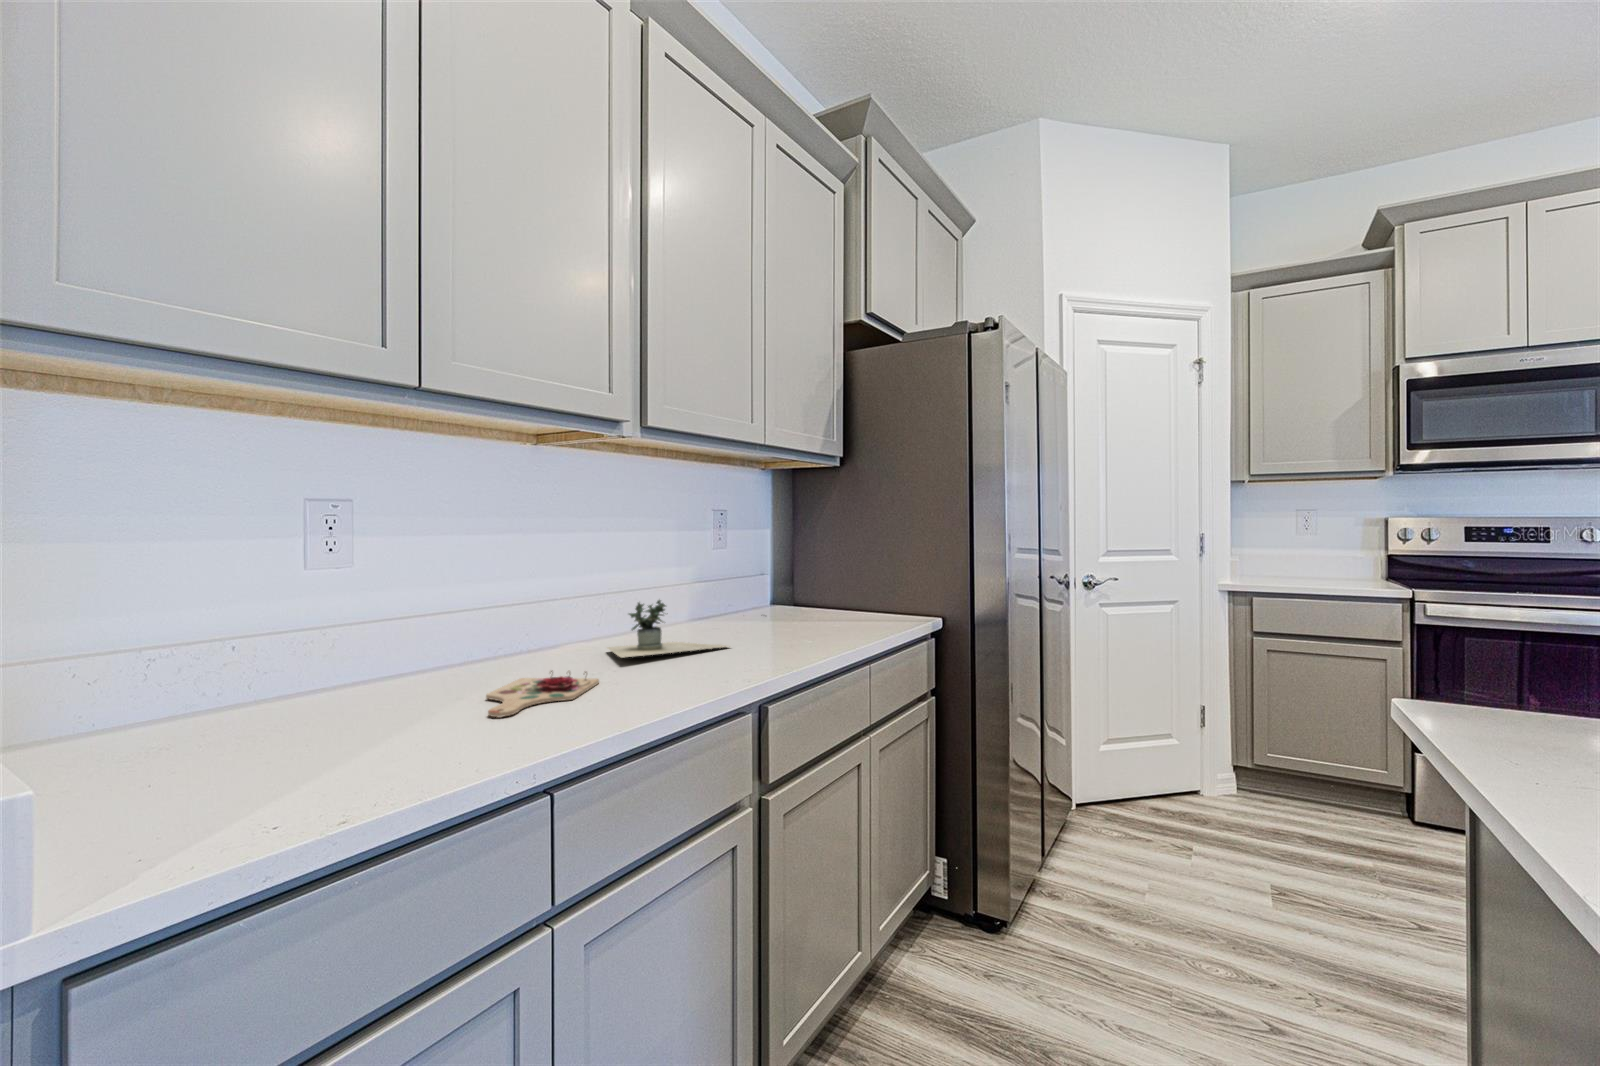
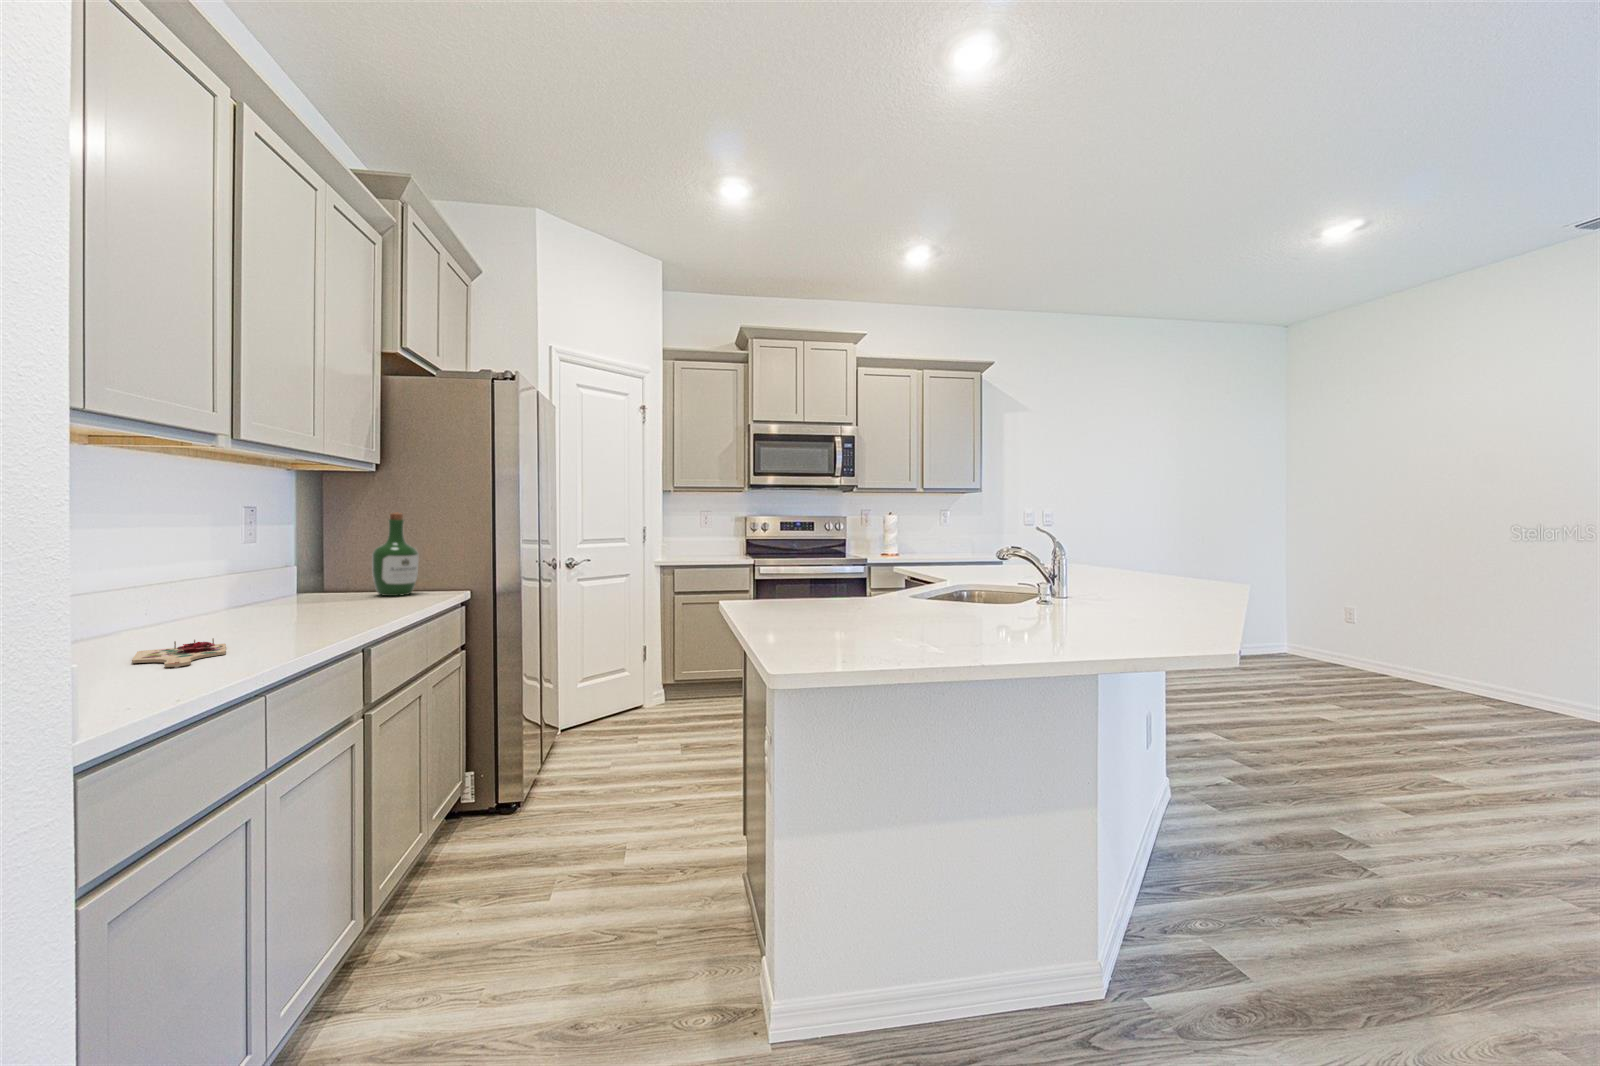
wine bottle: none [835,513,884,616] -> present [372,512,419,596]
potted plant: present [608,600,727,658] -> none [178,584,338,631]

